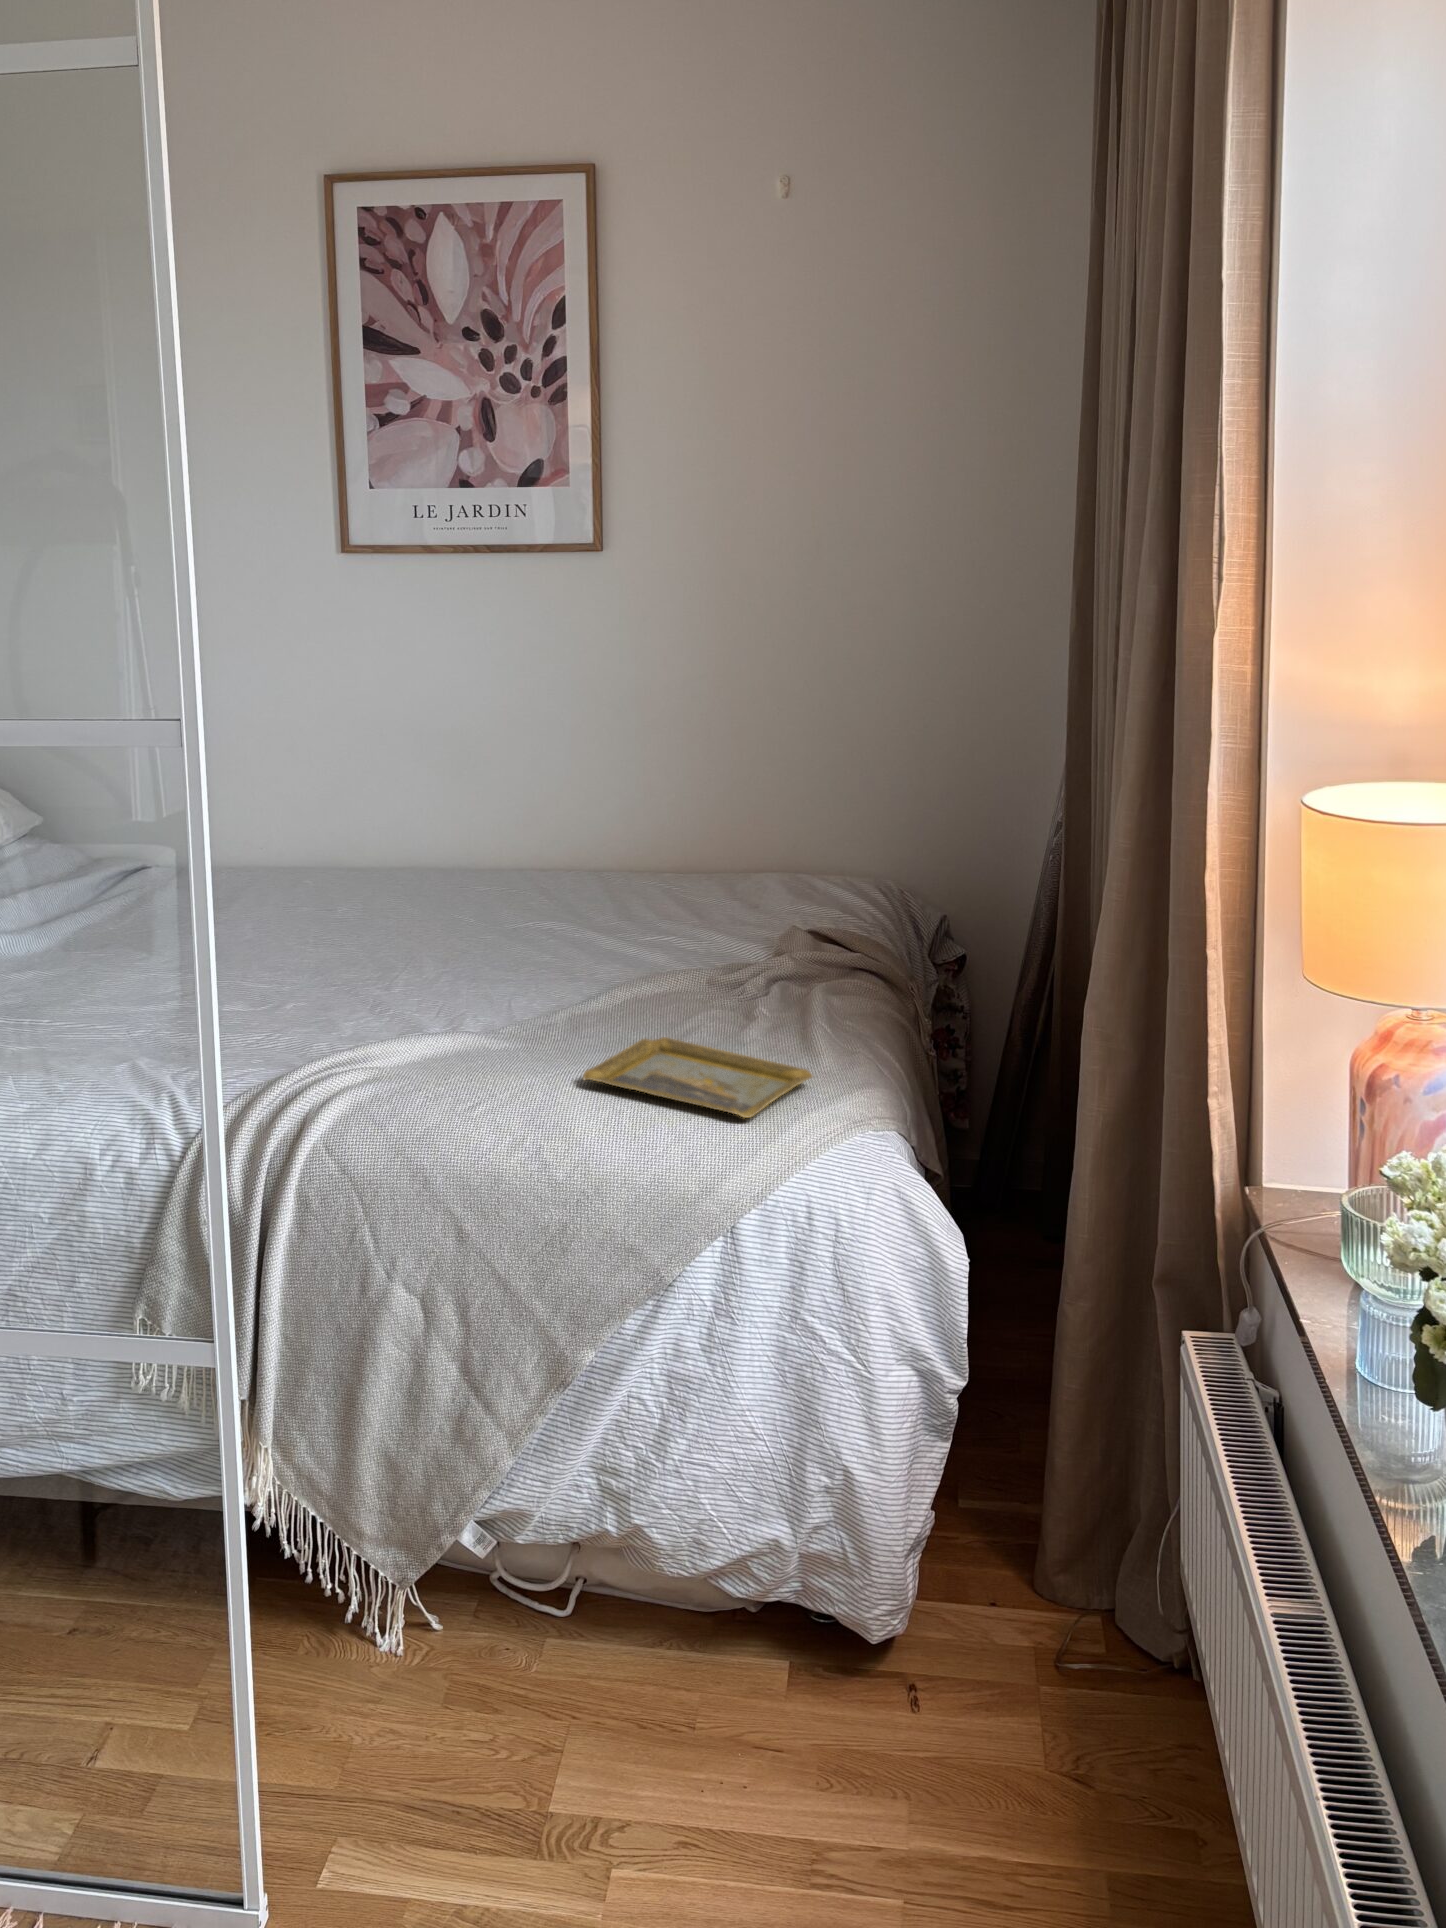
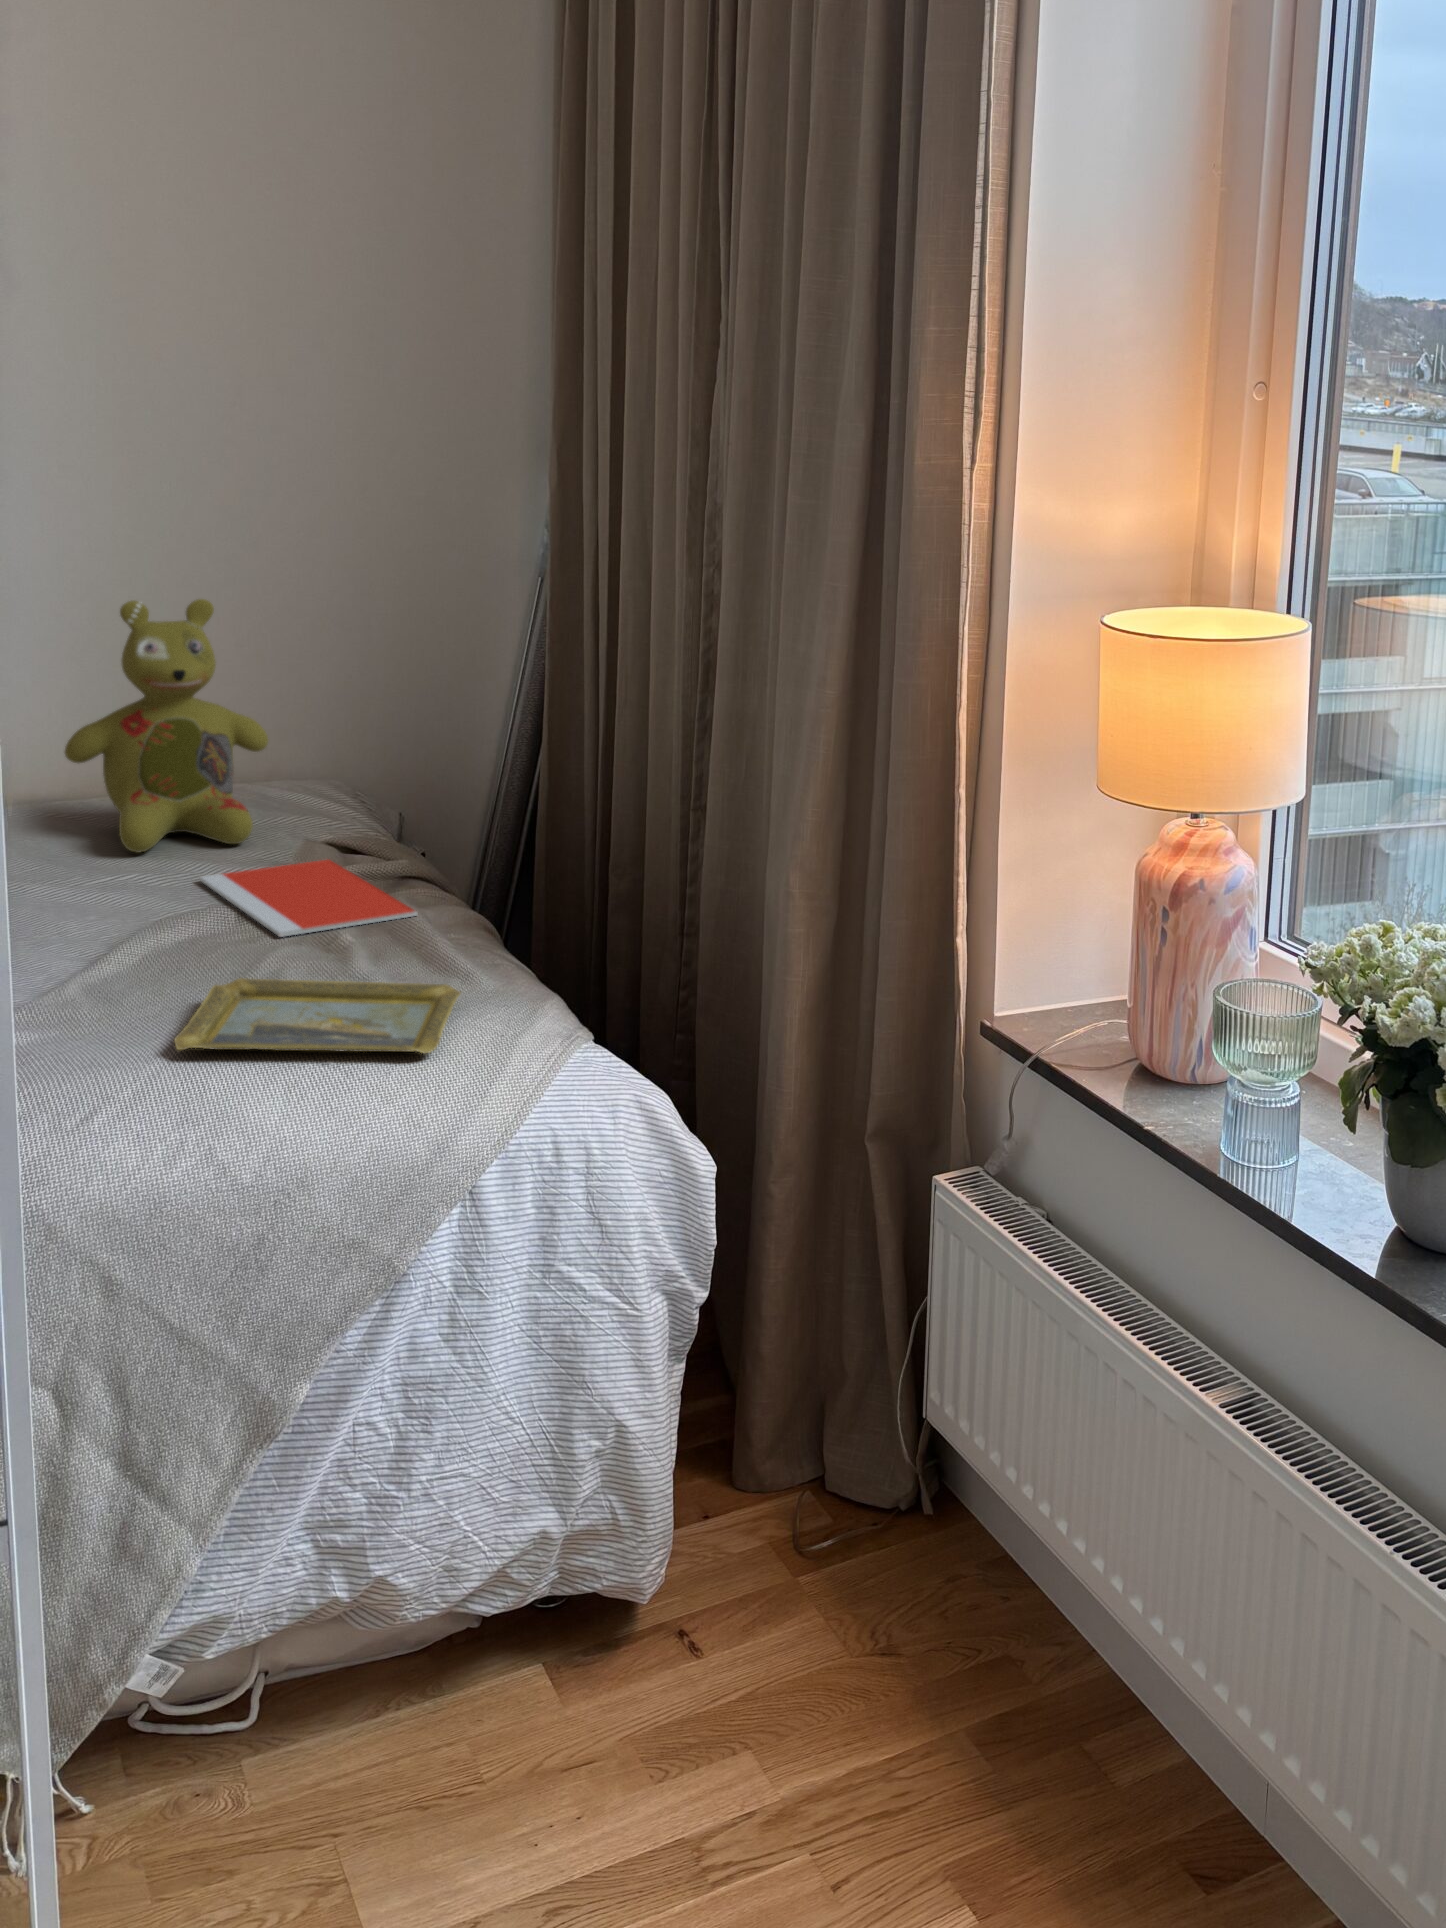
stuffed bear: none [666,737,821,939] -> present [65,599,268,852]
notebook: none [721,959,853,1015] -> present [199,860,418,937]

